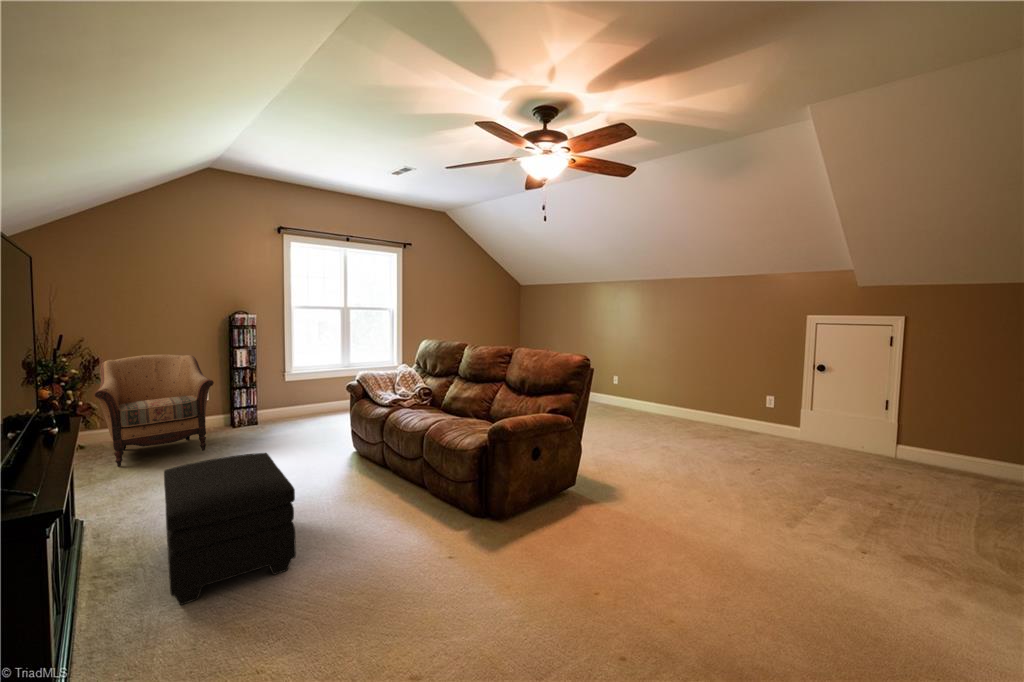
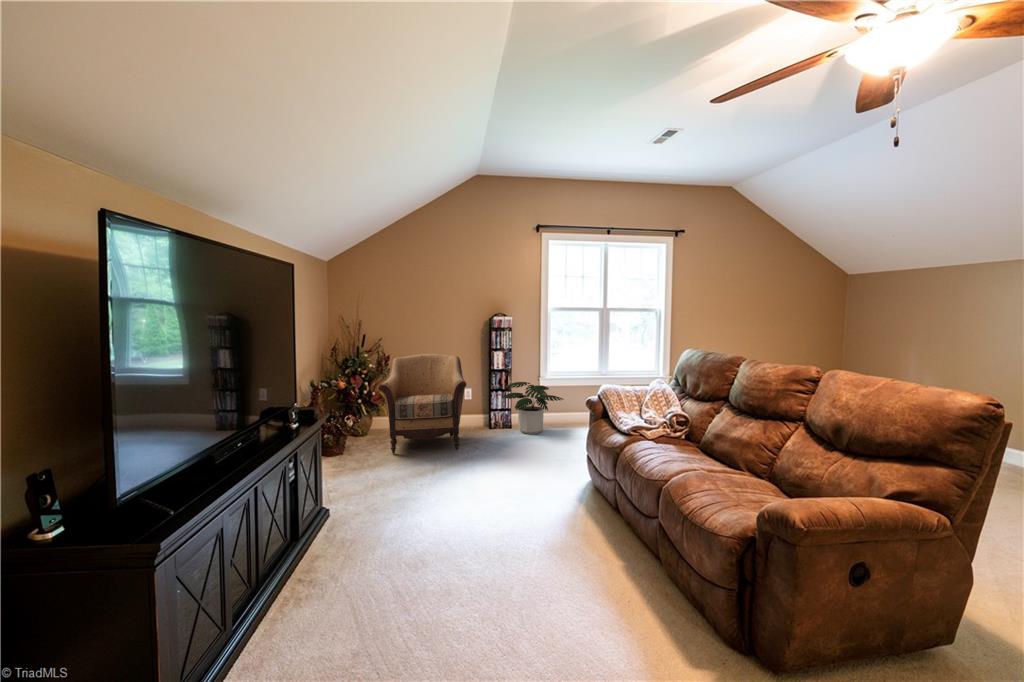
potted plant: none [245,378,313,427] -> present [502,382,563,434]
ottoman: present [164,453,296,605] -> none [335,474,472,643]

